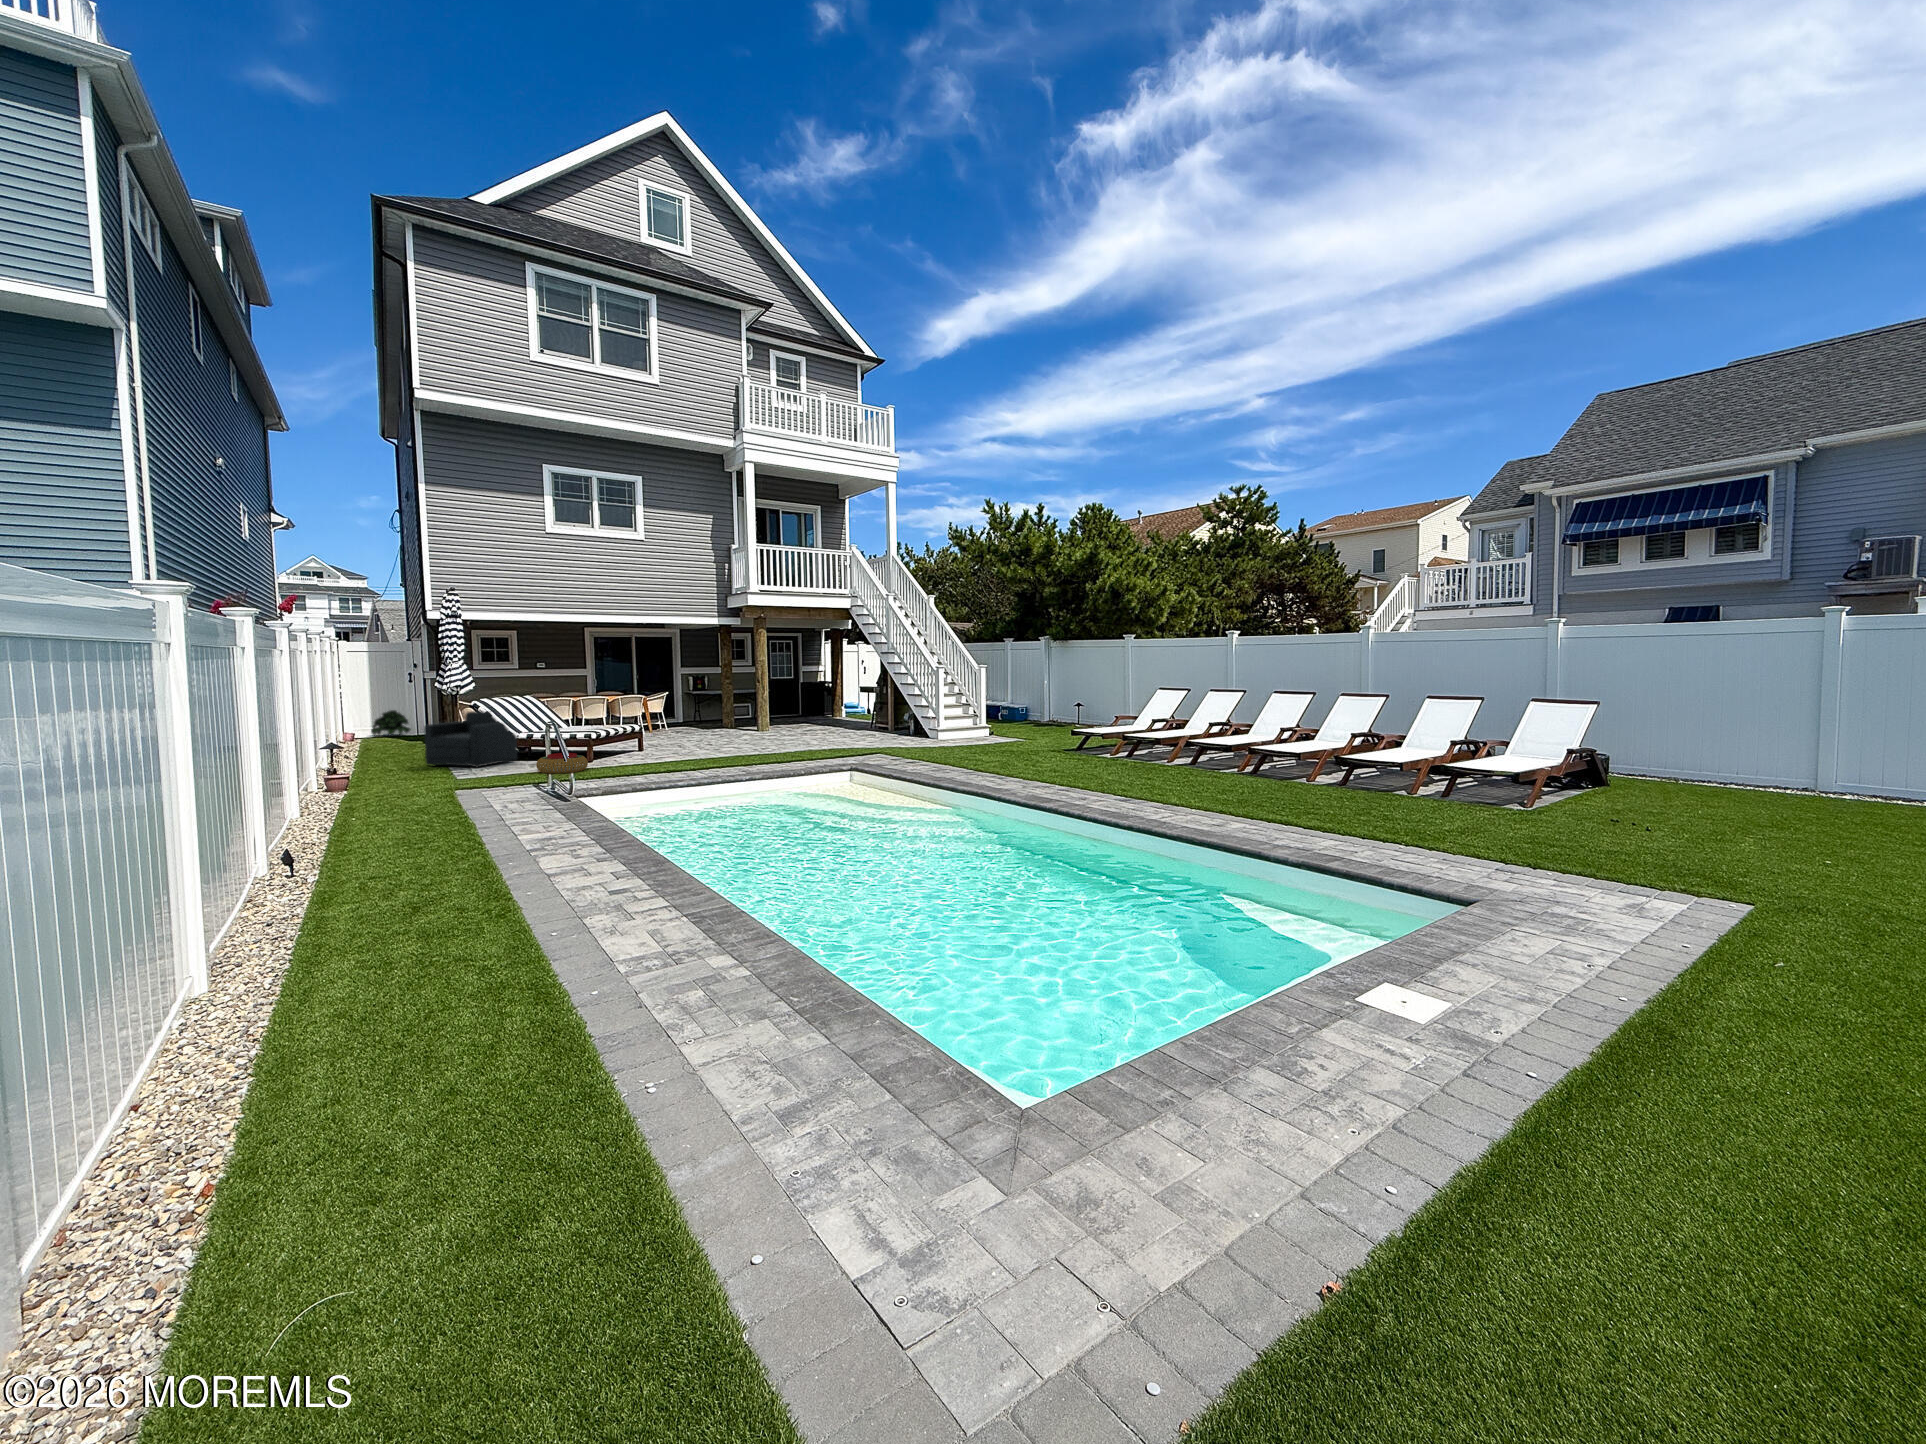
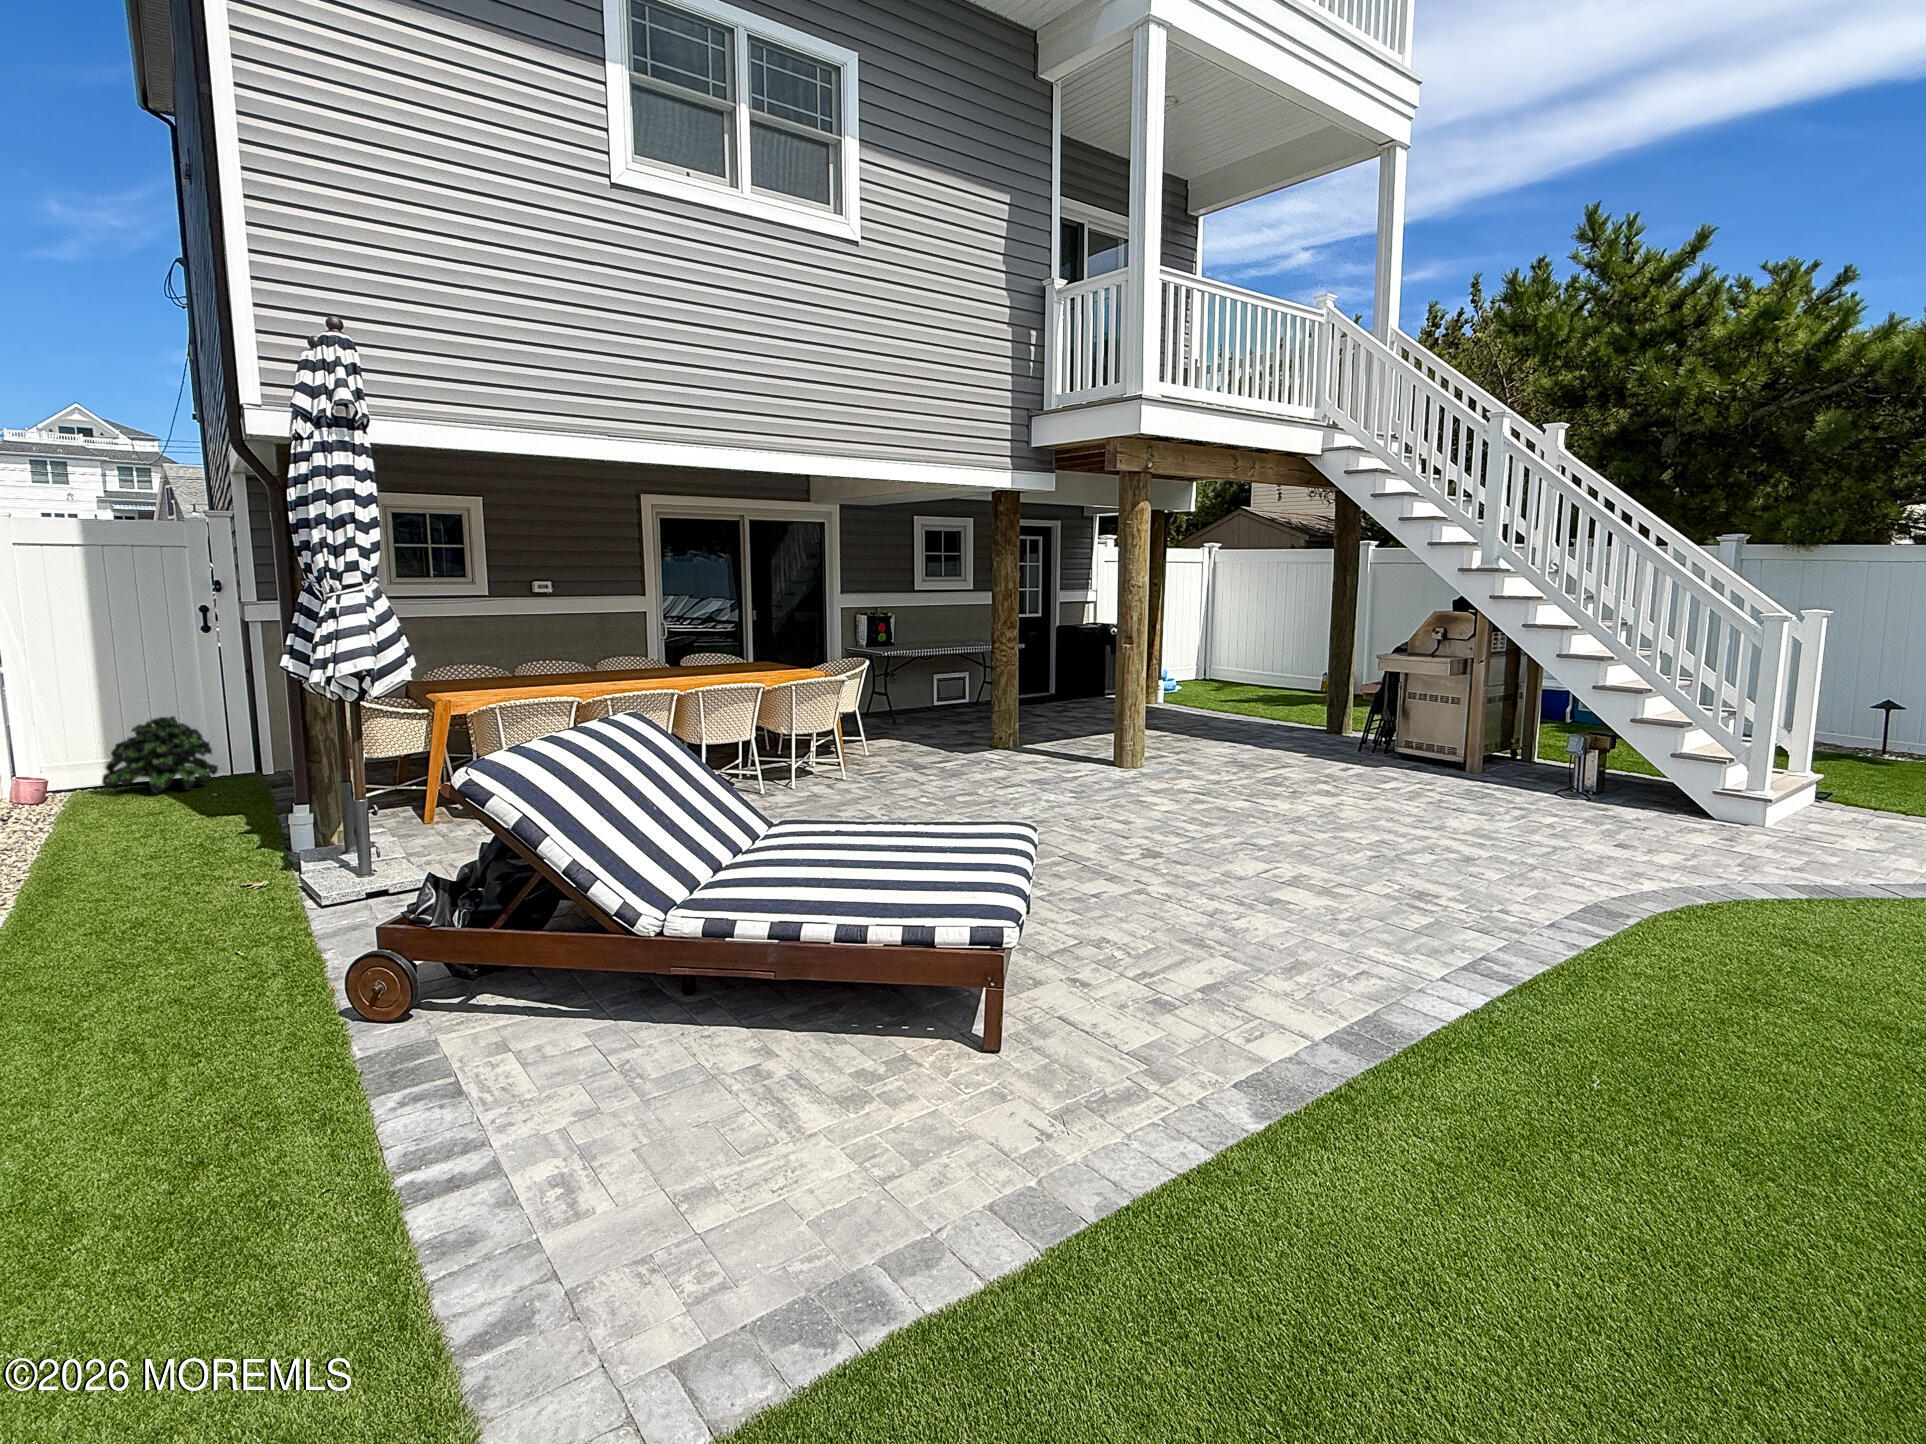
armchair: present [424,711,517,767] -> none [238,822,668,1169]
pouf: present [536,753,588,774] -> none [912,1099,1175,1307]

